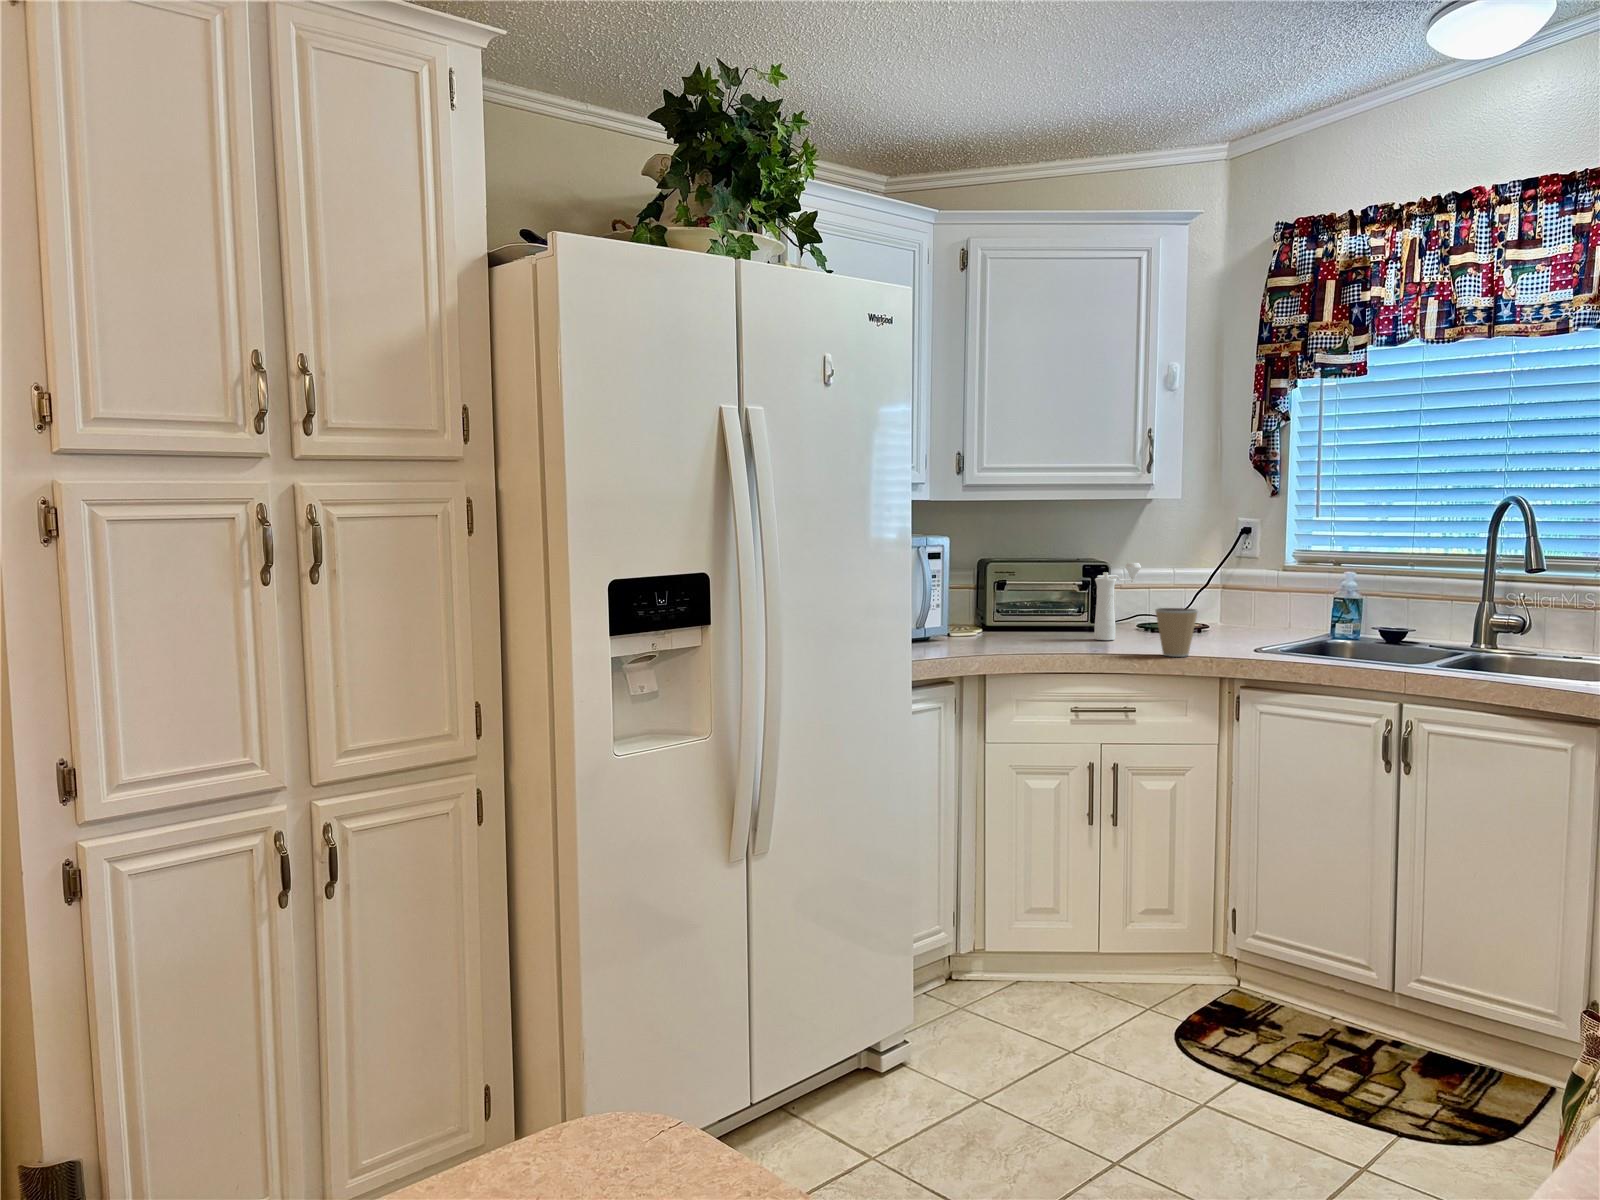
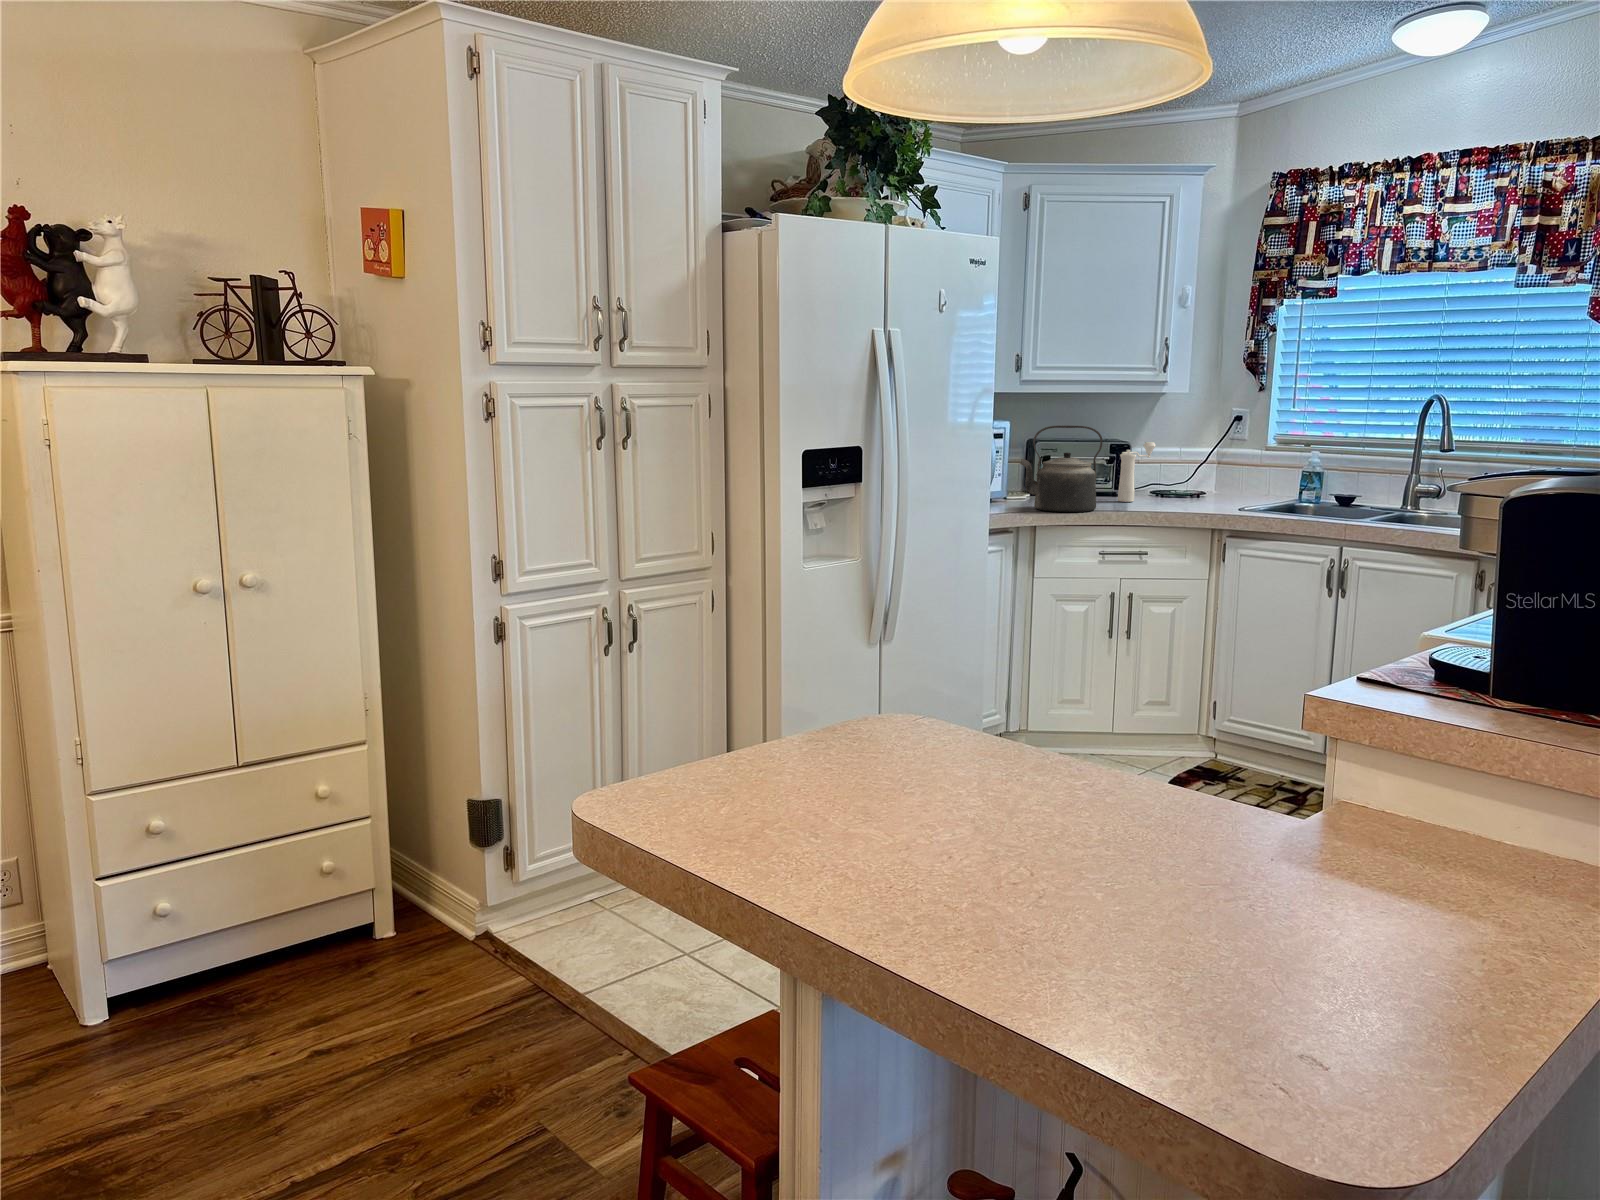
kettle: none [961,541,1069,655] -> present [1020,425,1103,512]
coffee cup: present [1155,608,1198,657] -> none [1166,477,1199,513]

